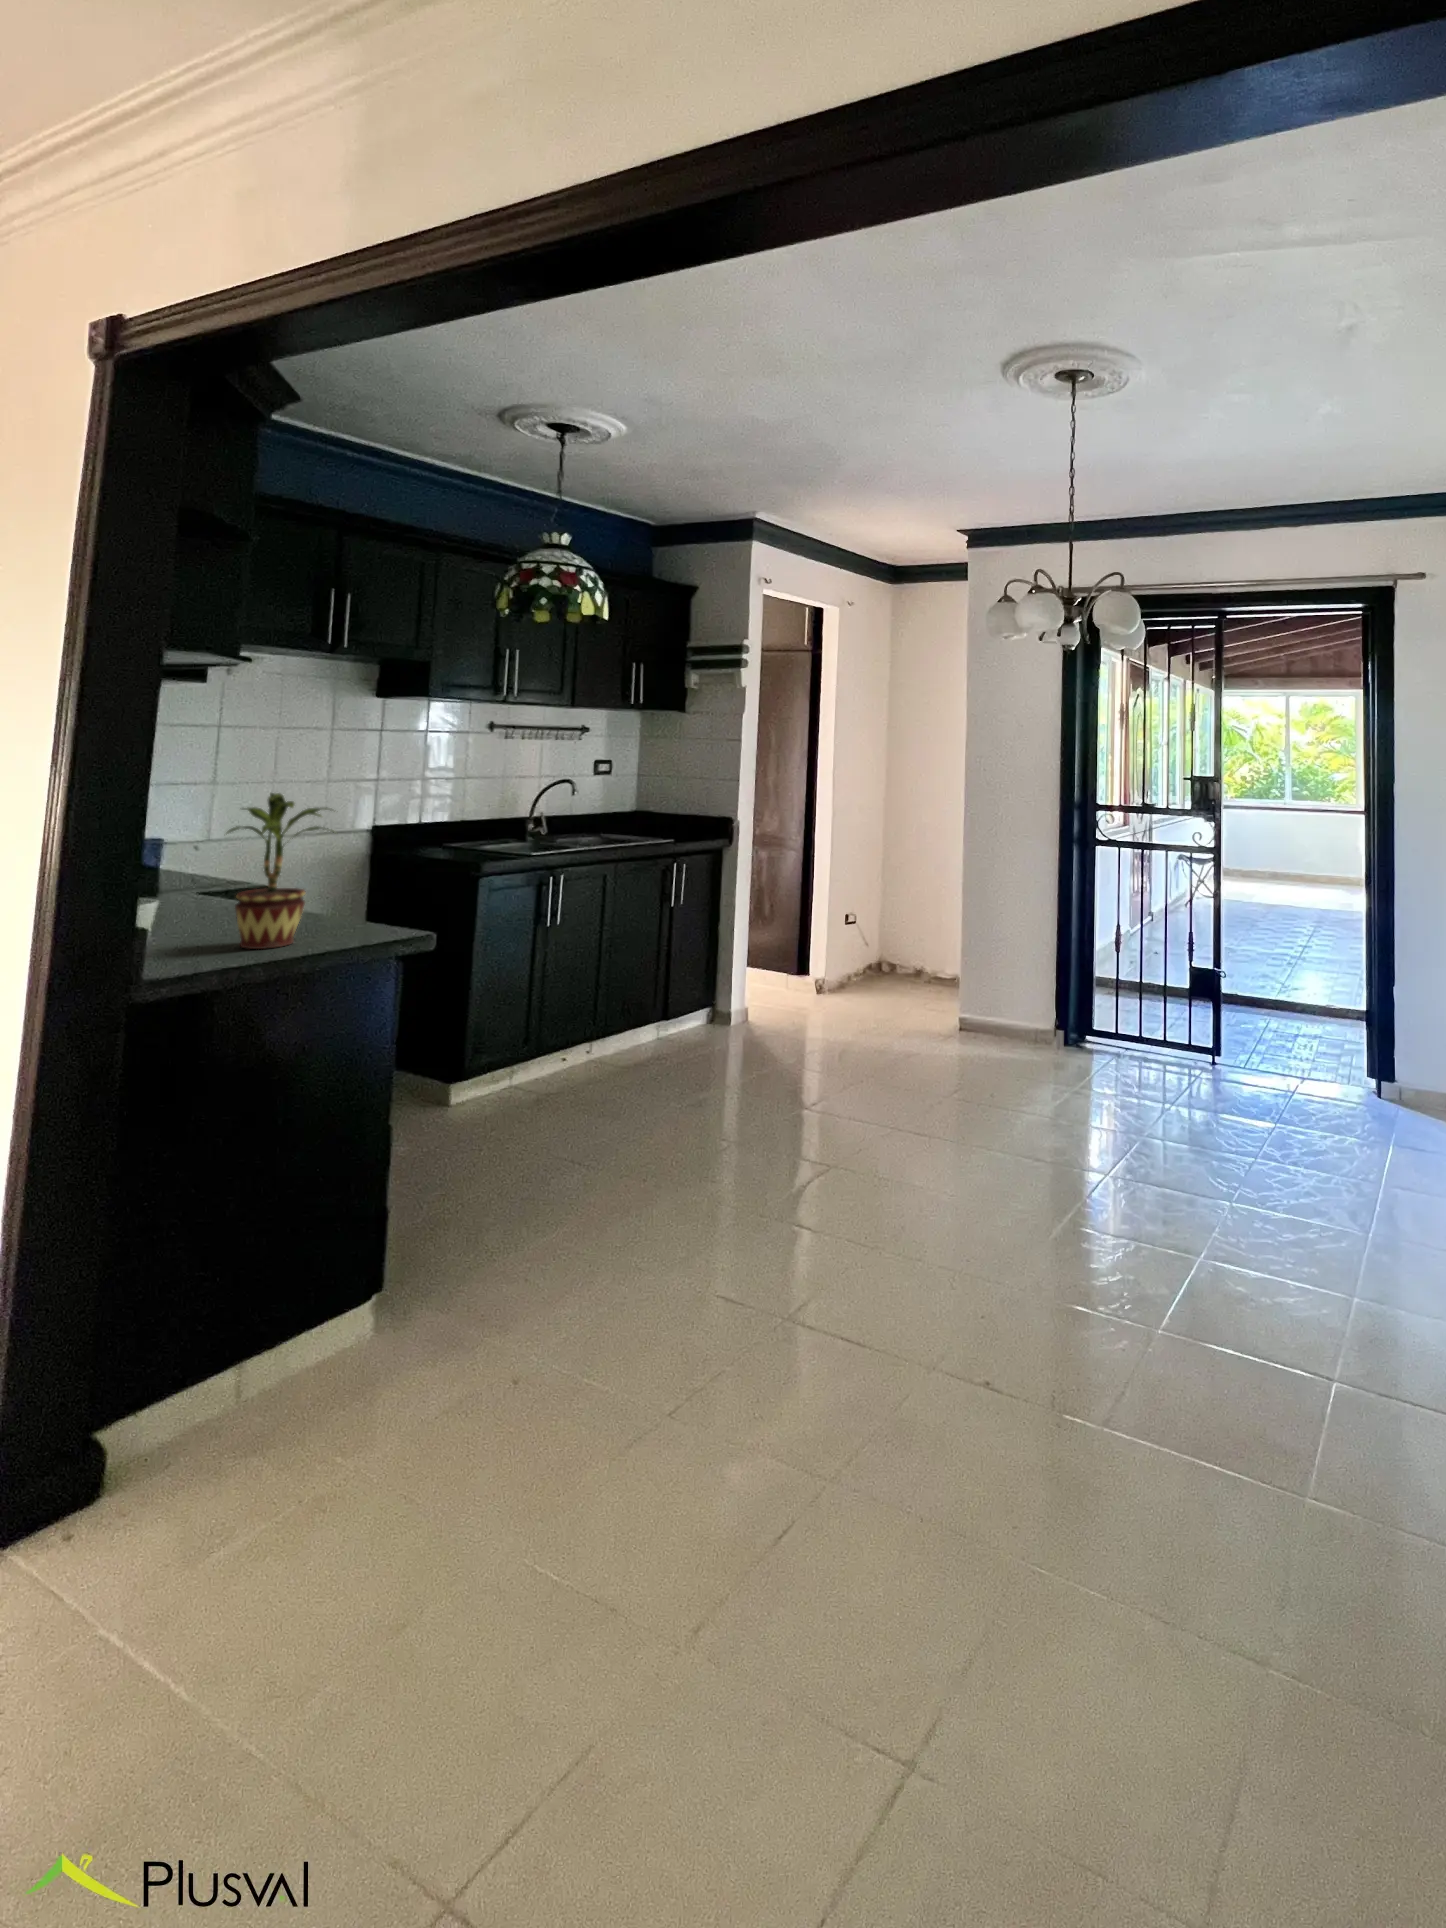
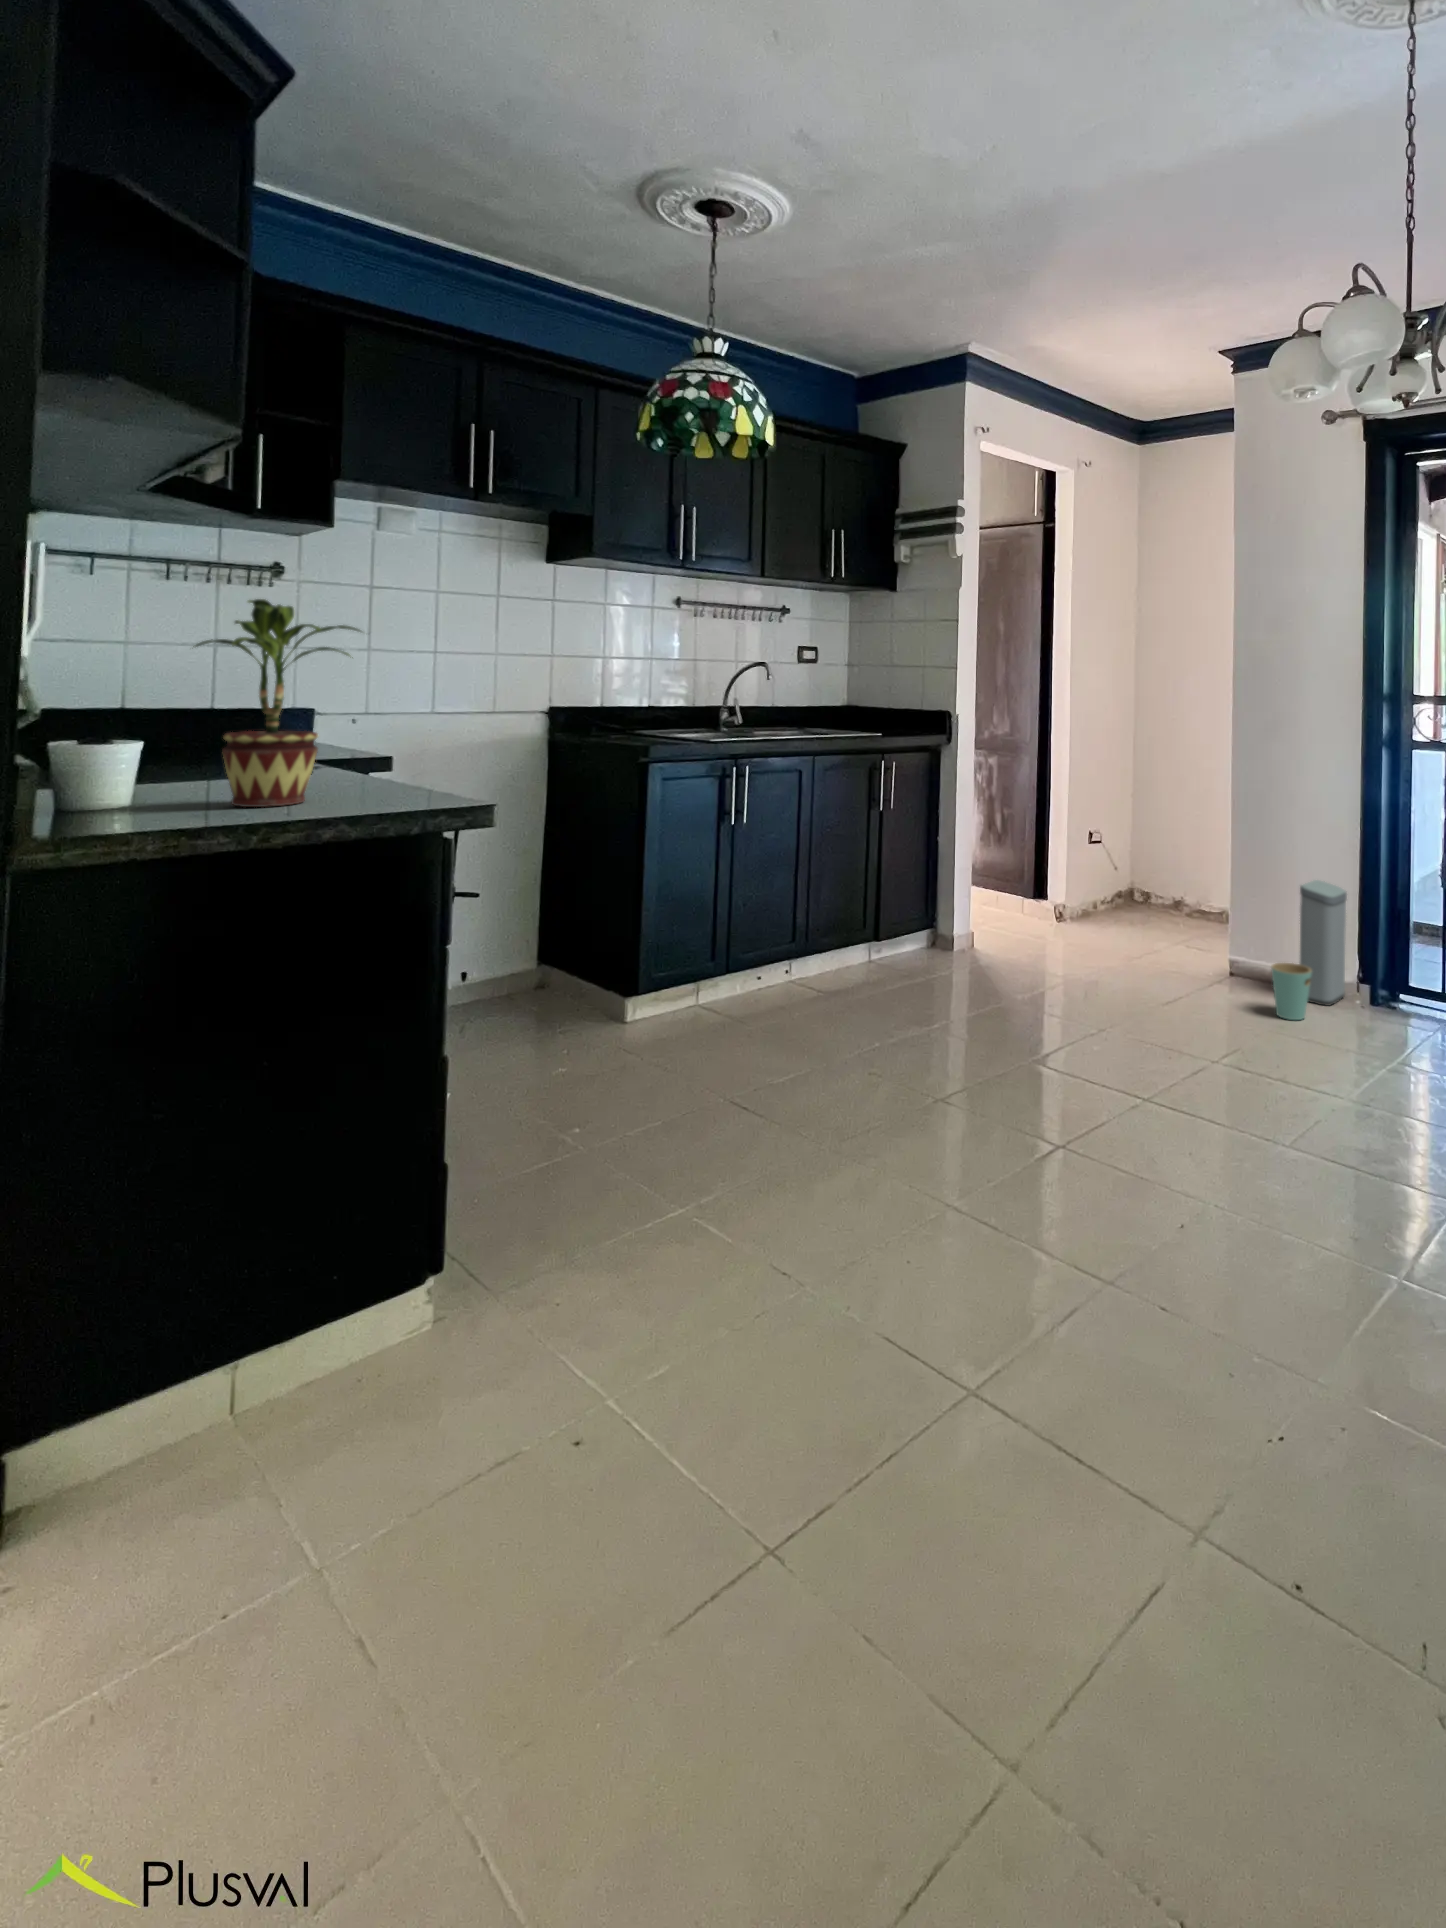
trash can: none [991,951,1048,1062] -> present [1271,880,1347,1020]

